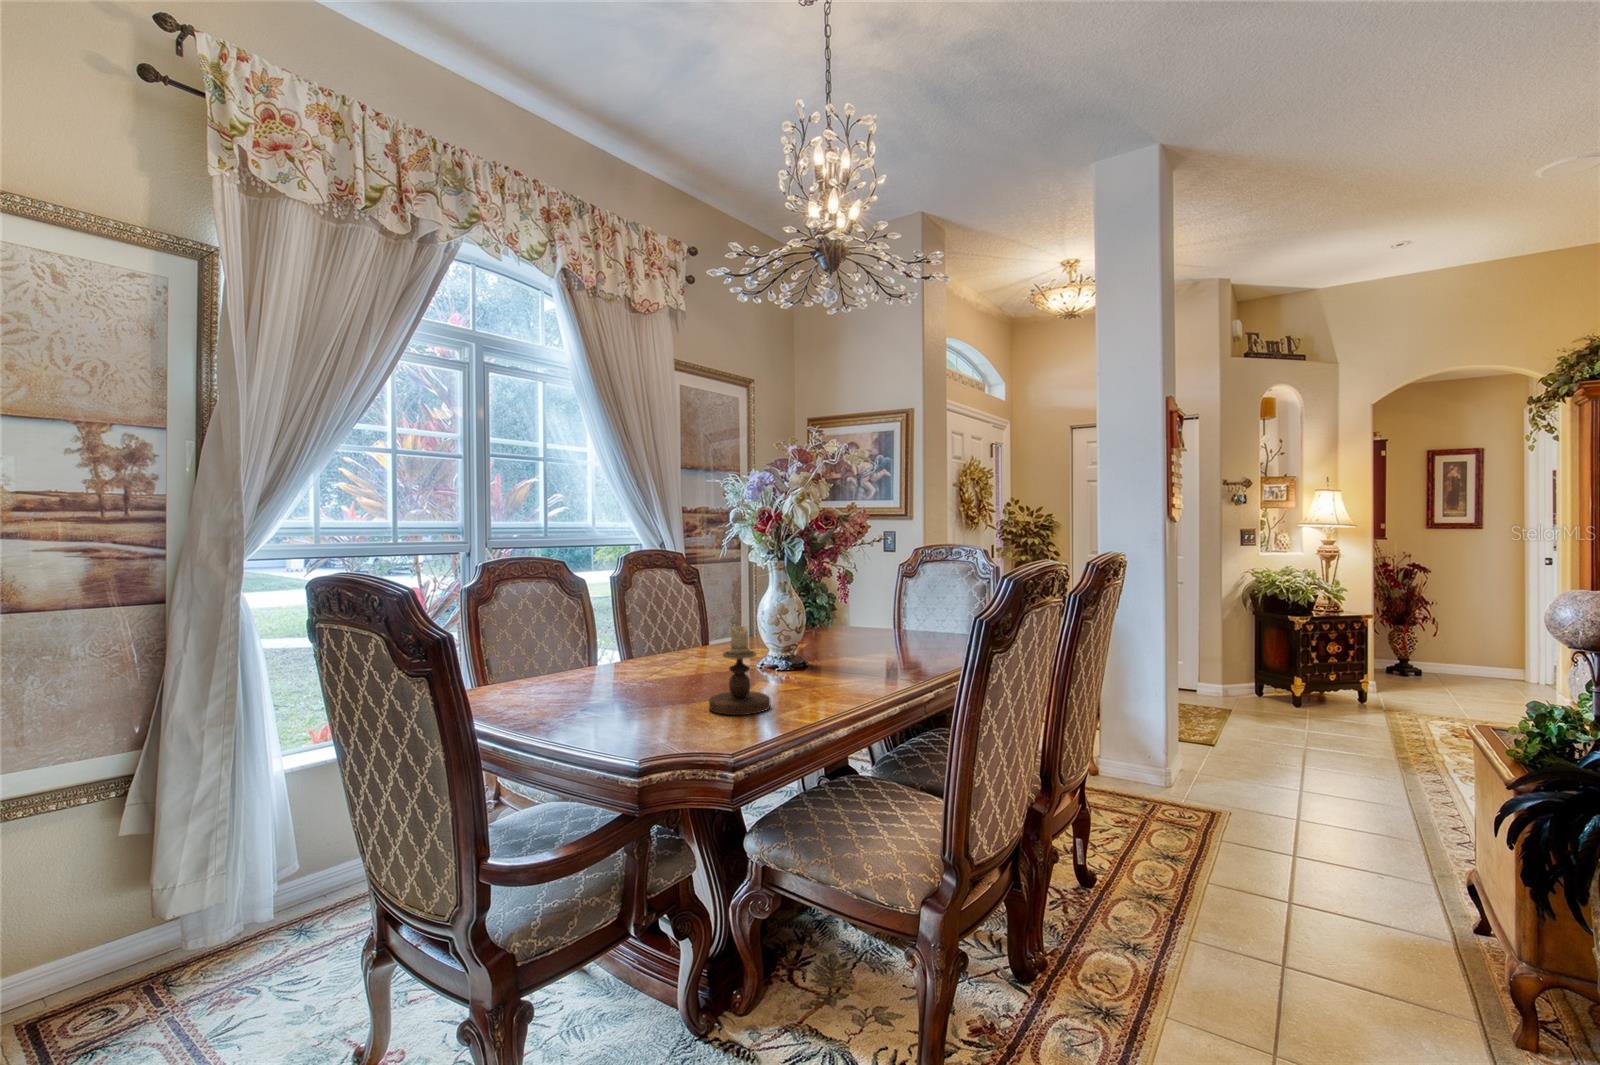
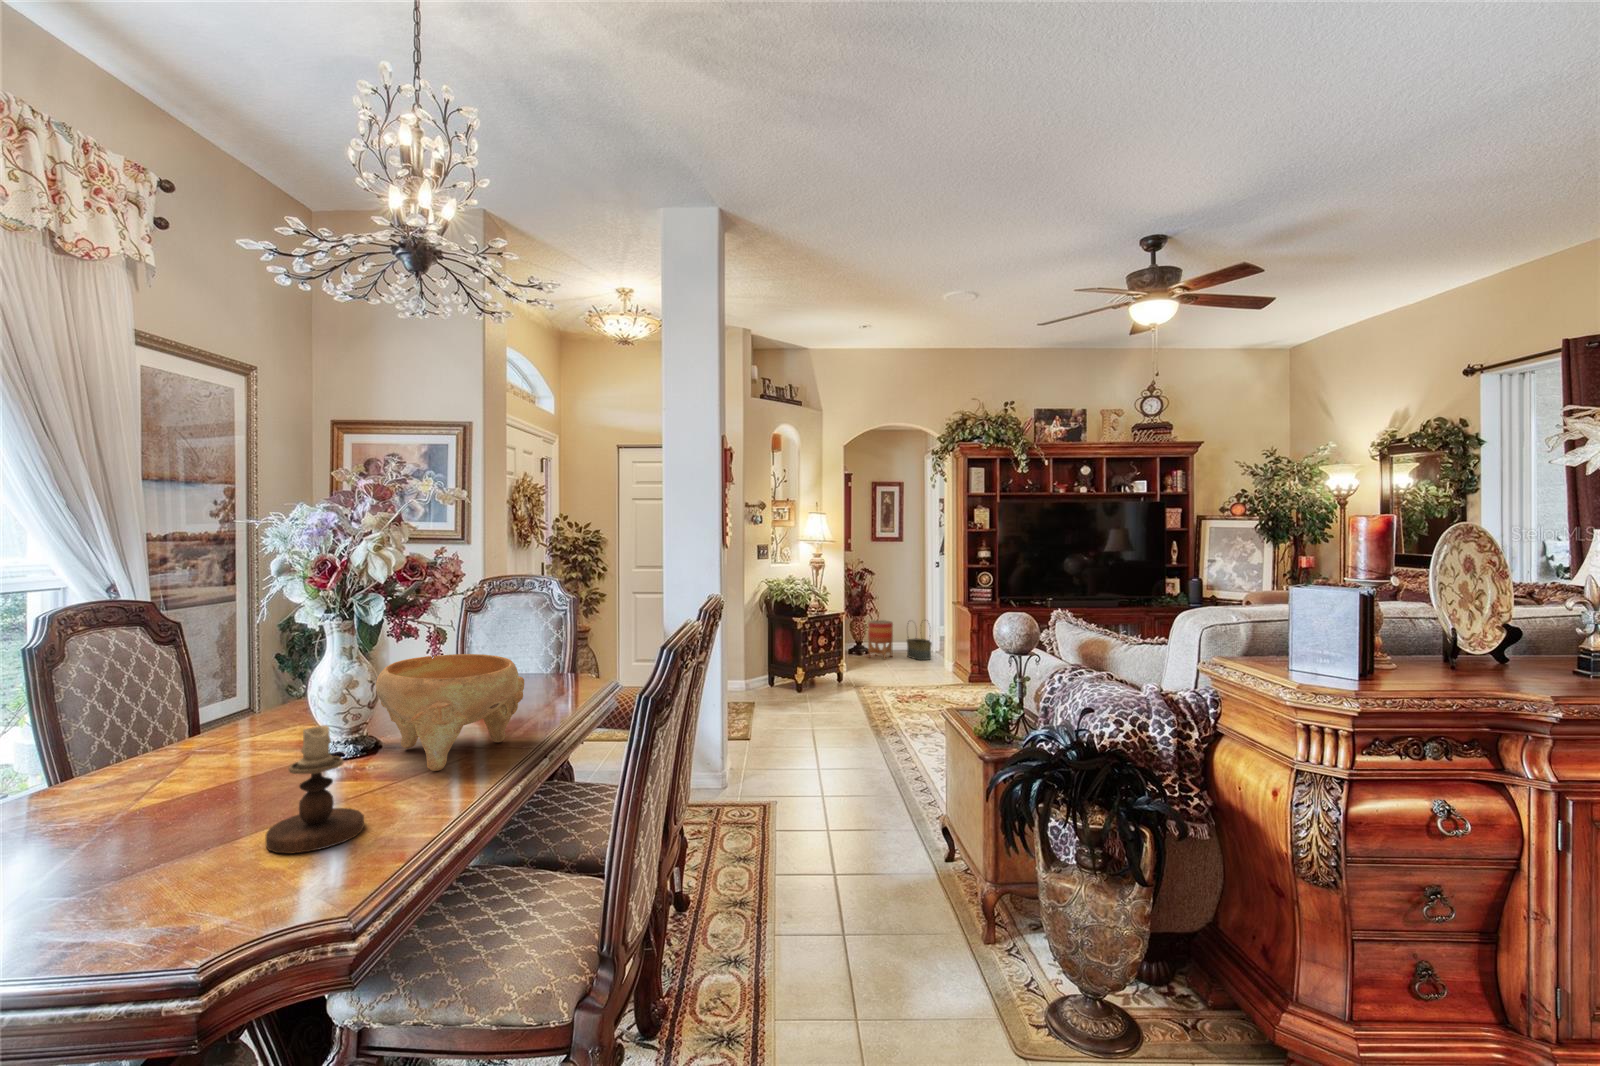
decorative bowl: none [799,594,915,684] -> present [376,654,524,771]
planter: none [1418,630,1461,682] -> present [868,620,893,659]
basket: none [1488,633,1536,690] -> present [907,637,932,660]

